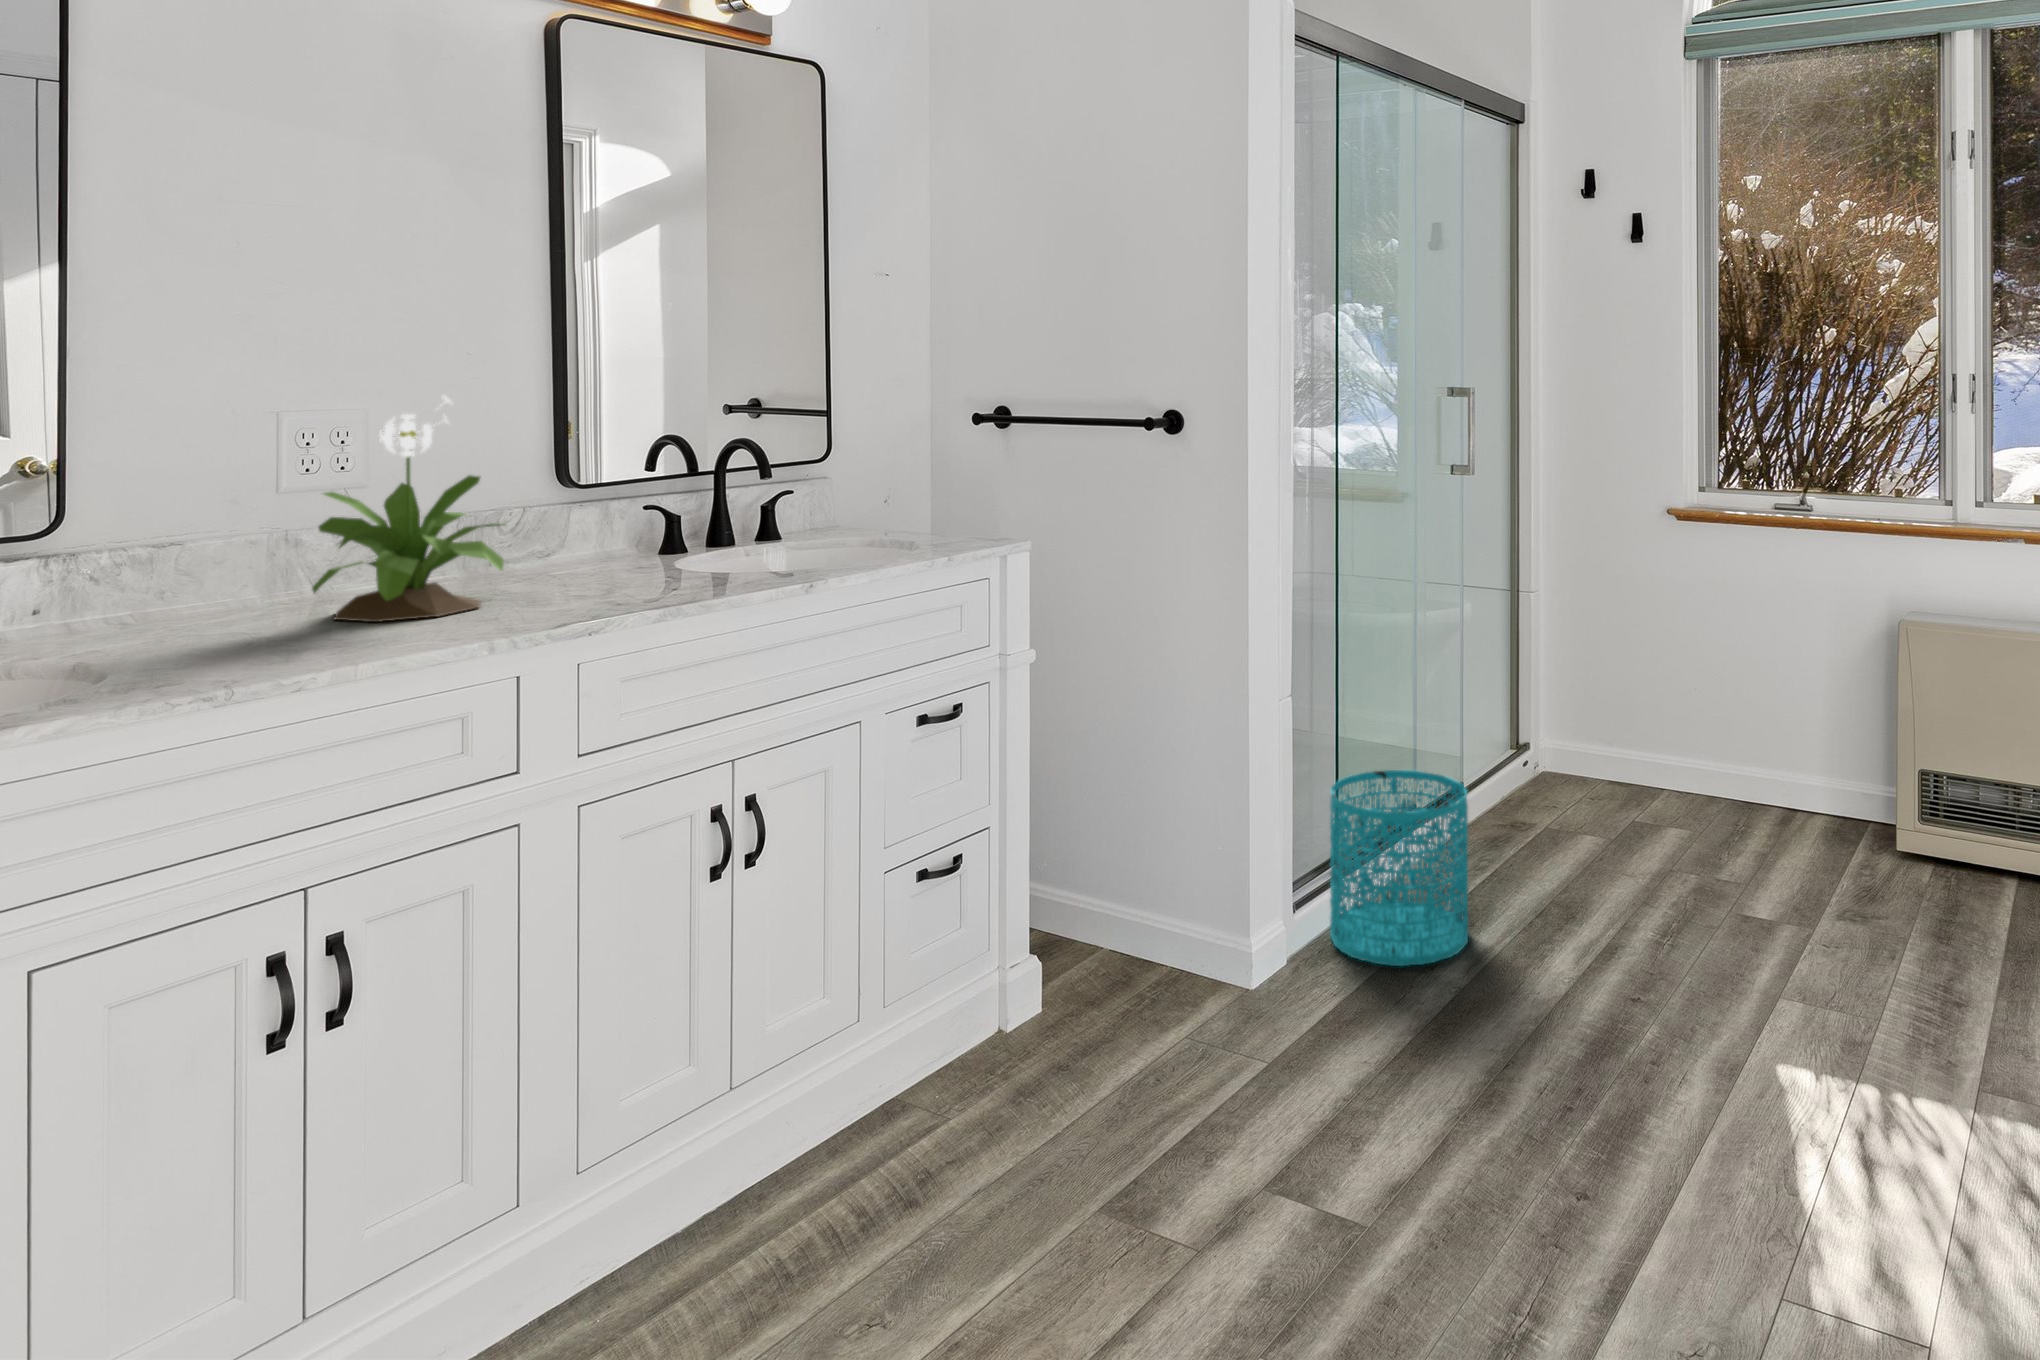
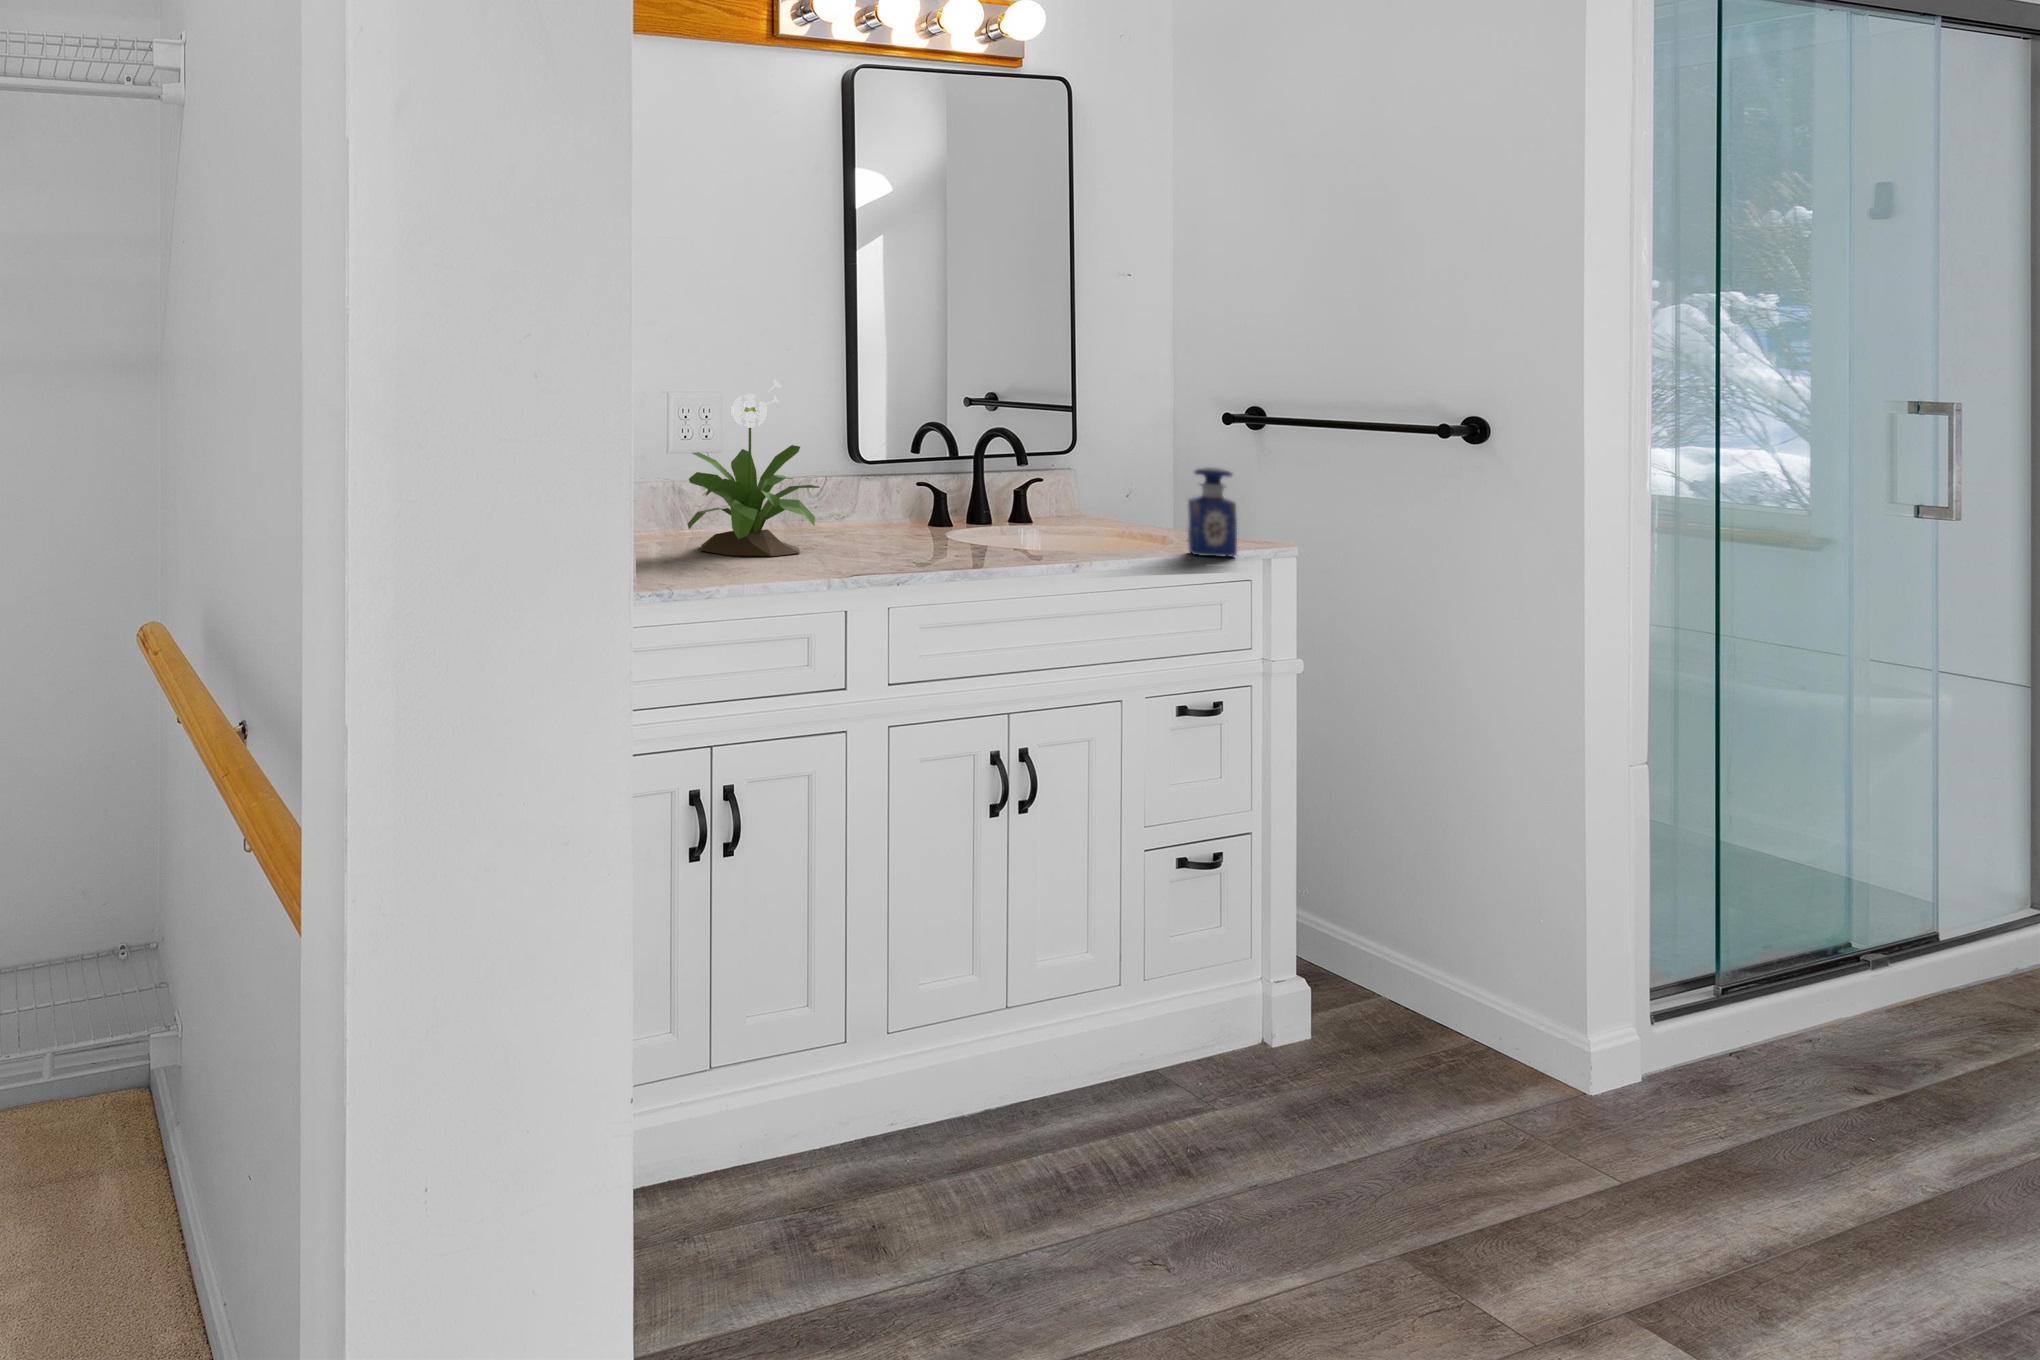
perfume bottle: none [930,470,975,560] -> present [1188,467,1237,557]
wastebasket: present [1330,770,1468,966] -> none [1708,877,1949,1144]

